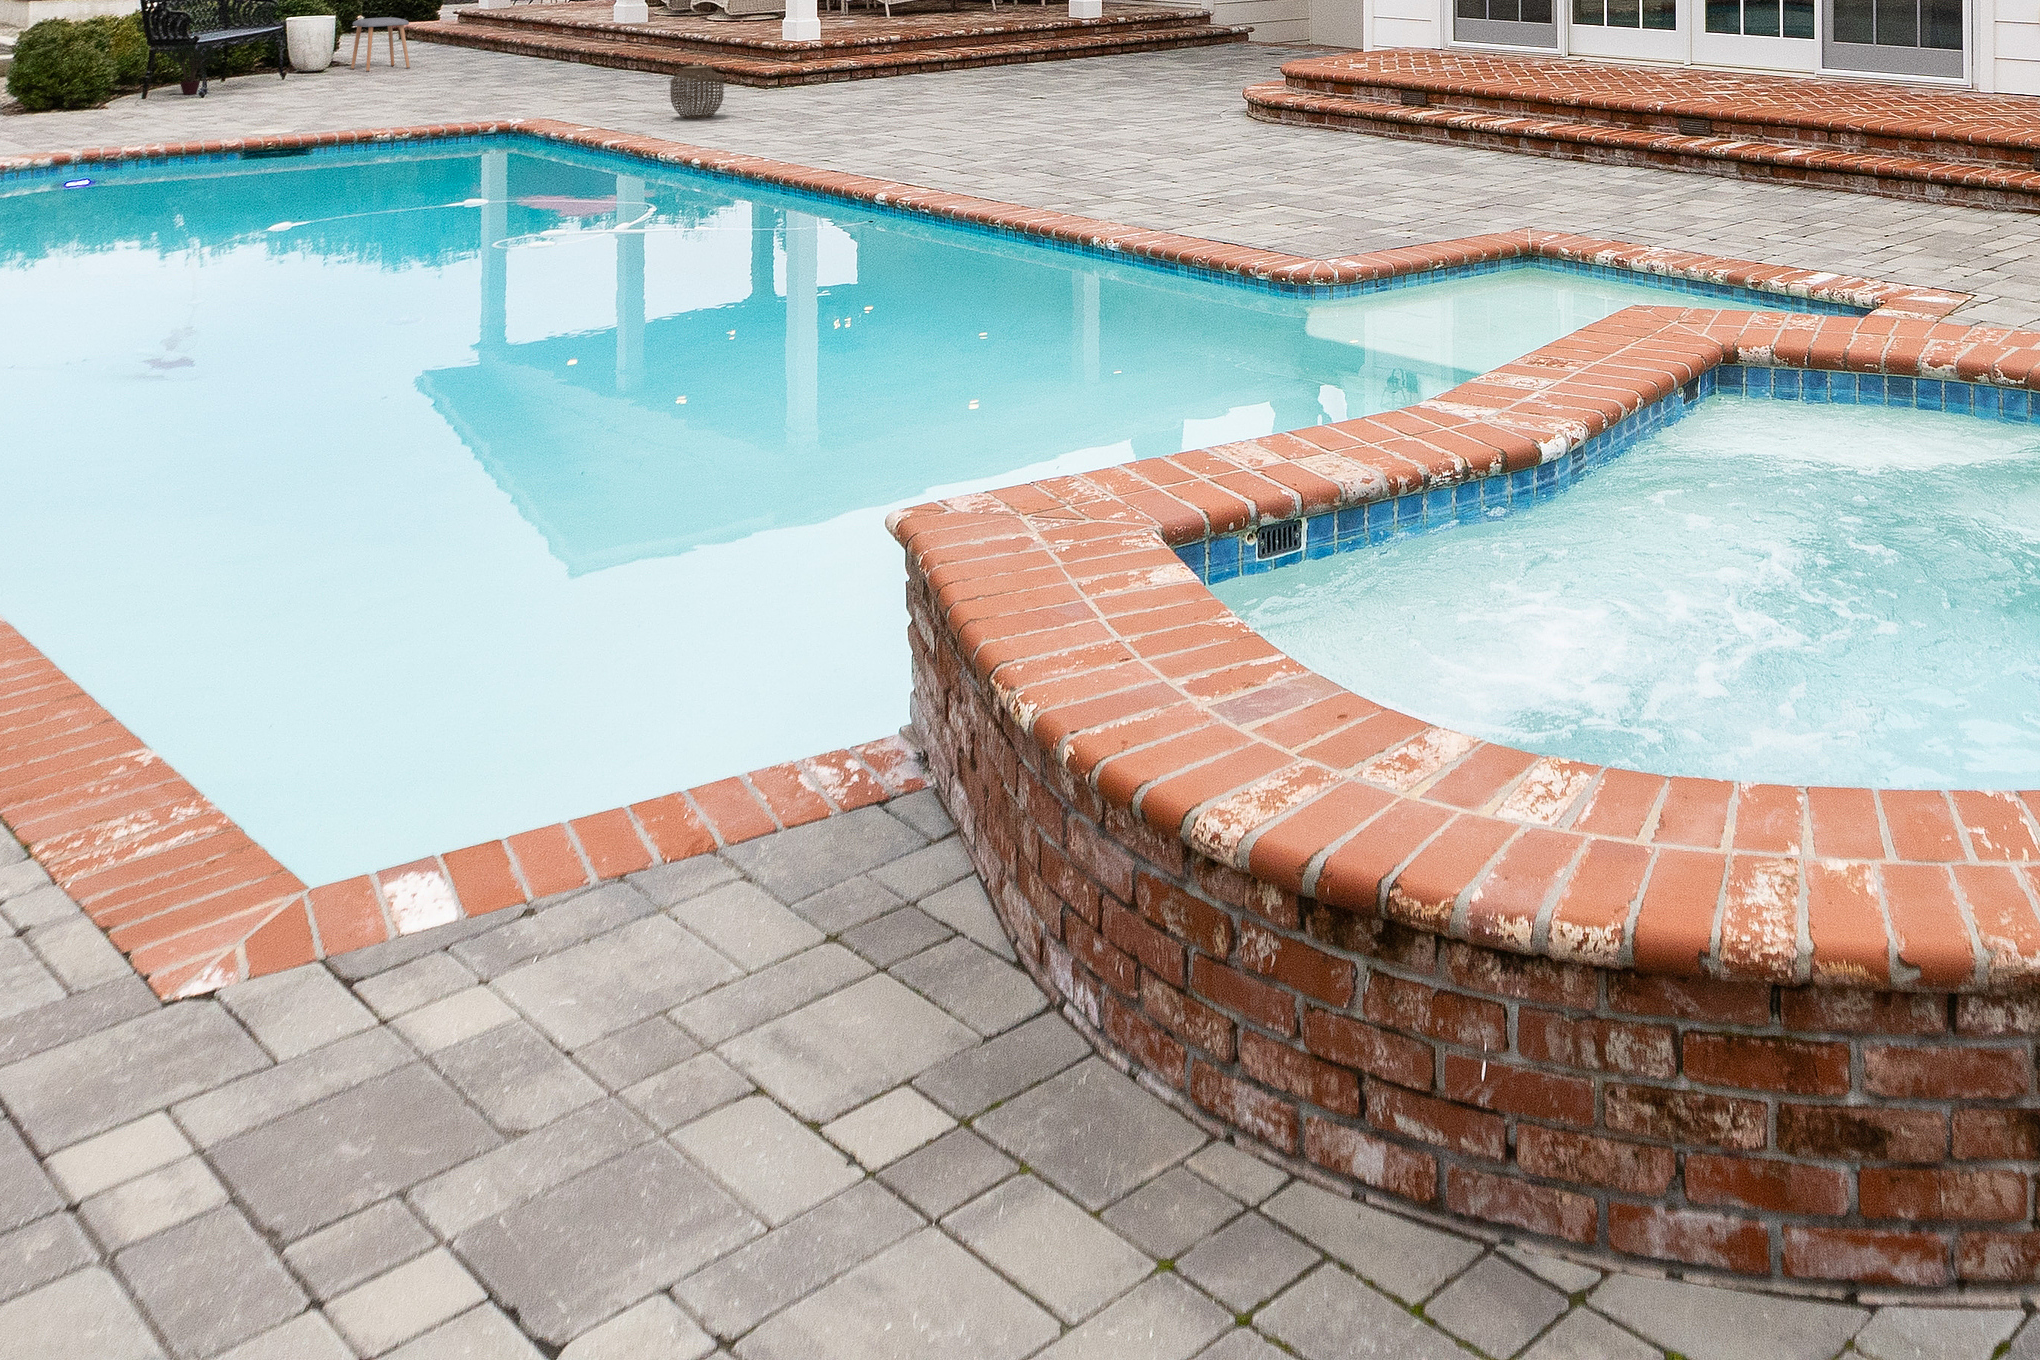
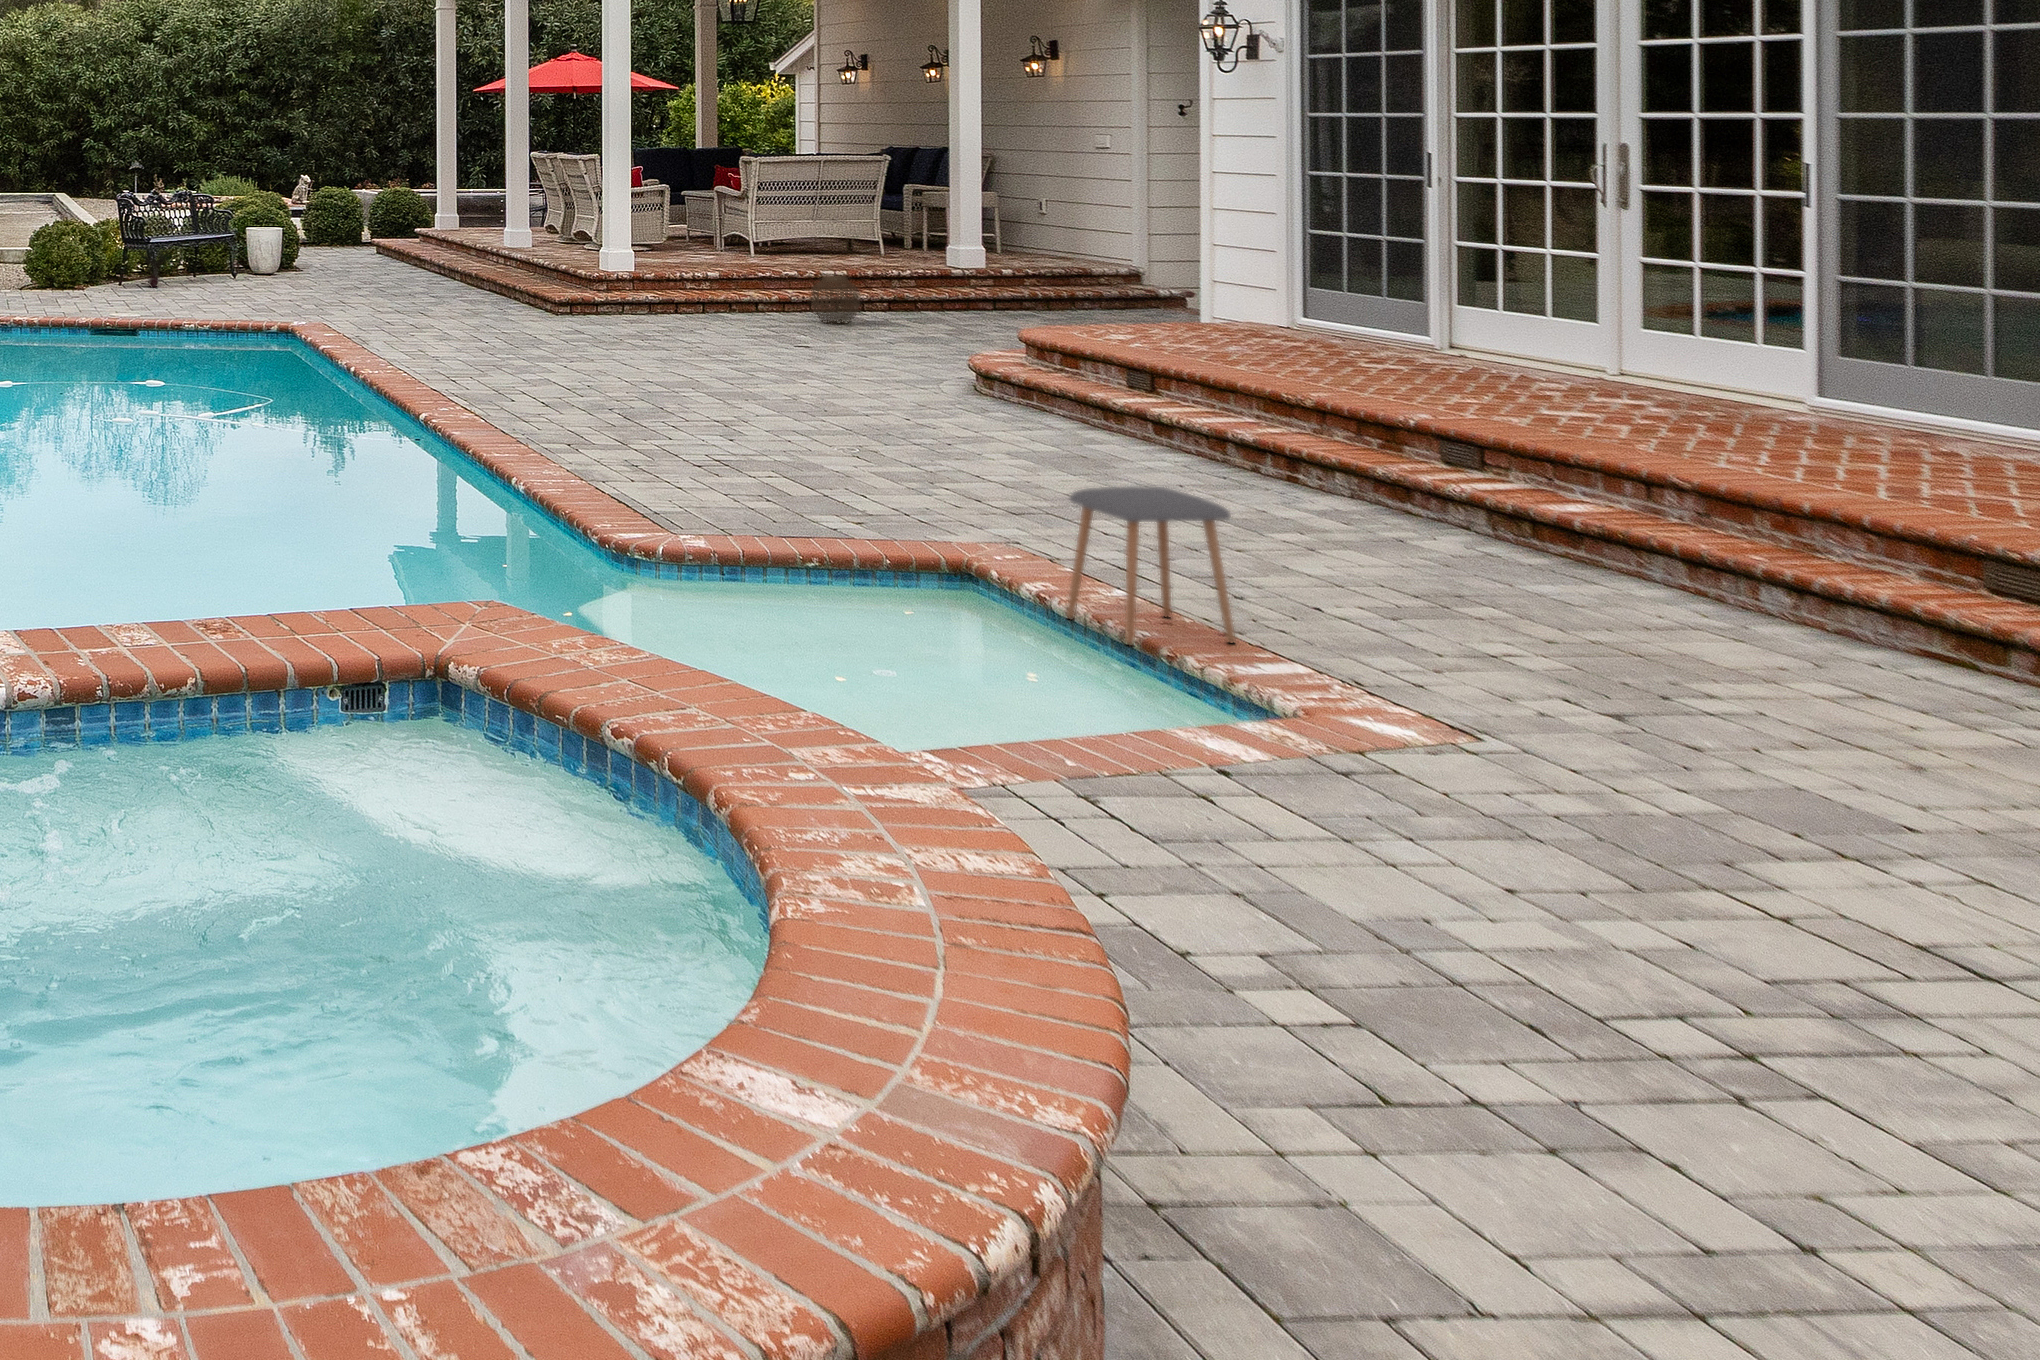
stool: present [351,17,410,72] -> present [1067,486,1235,645]
woven basket: present [670,65,724,119] -> present [811,276,859,324]

